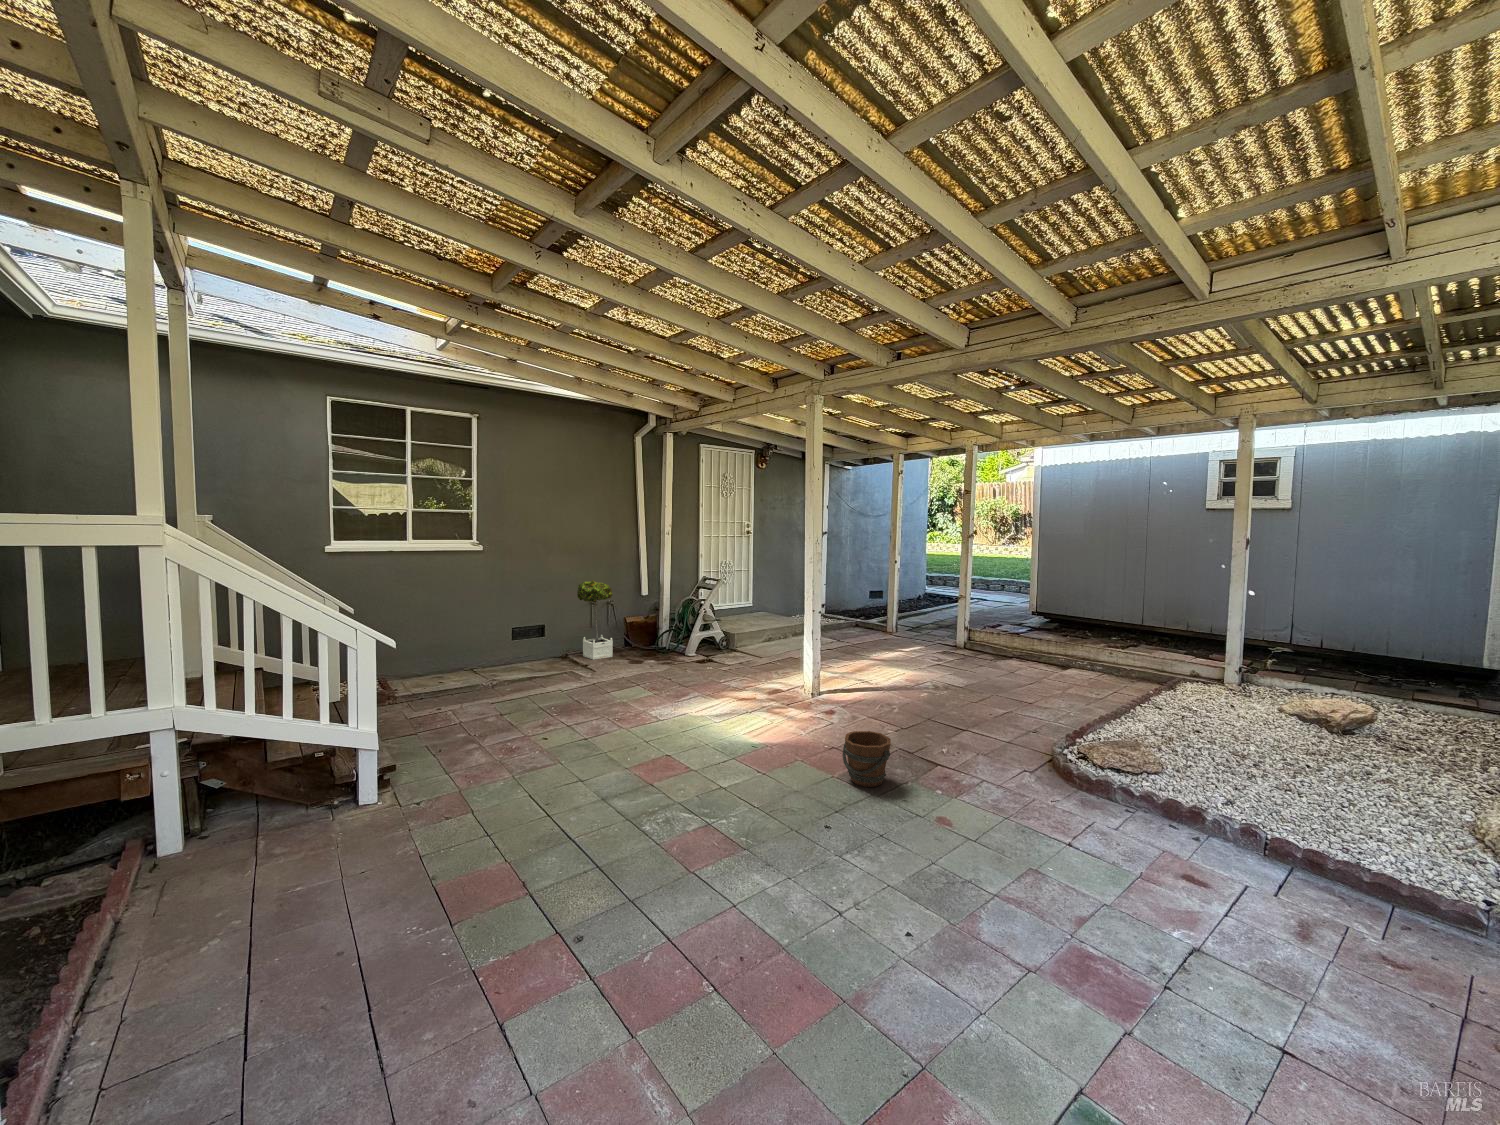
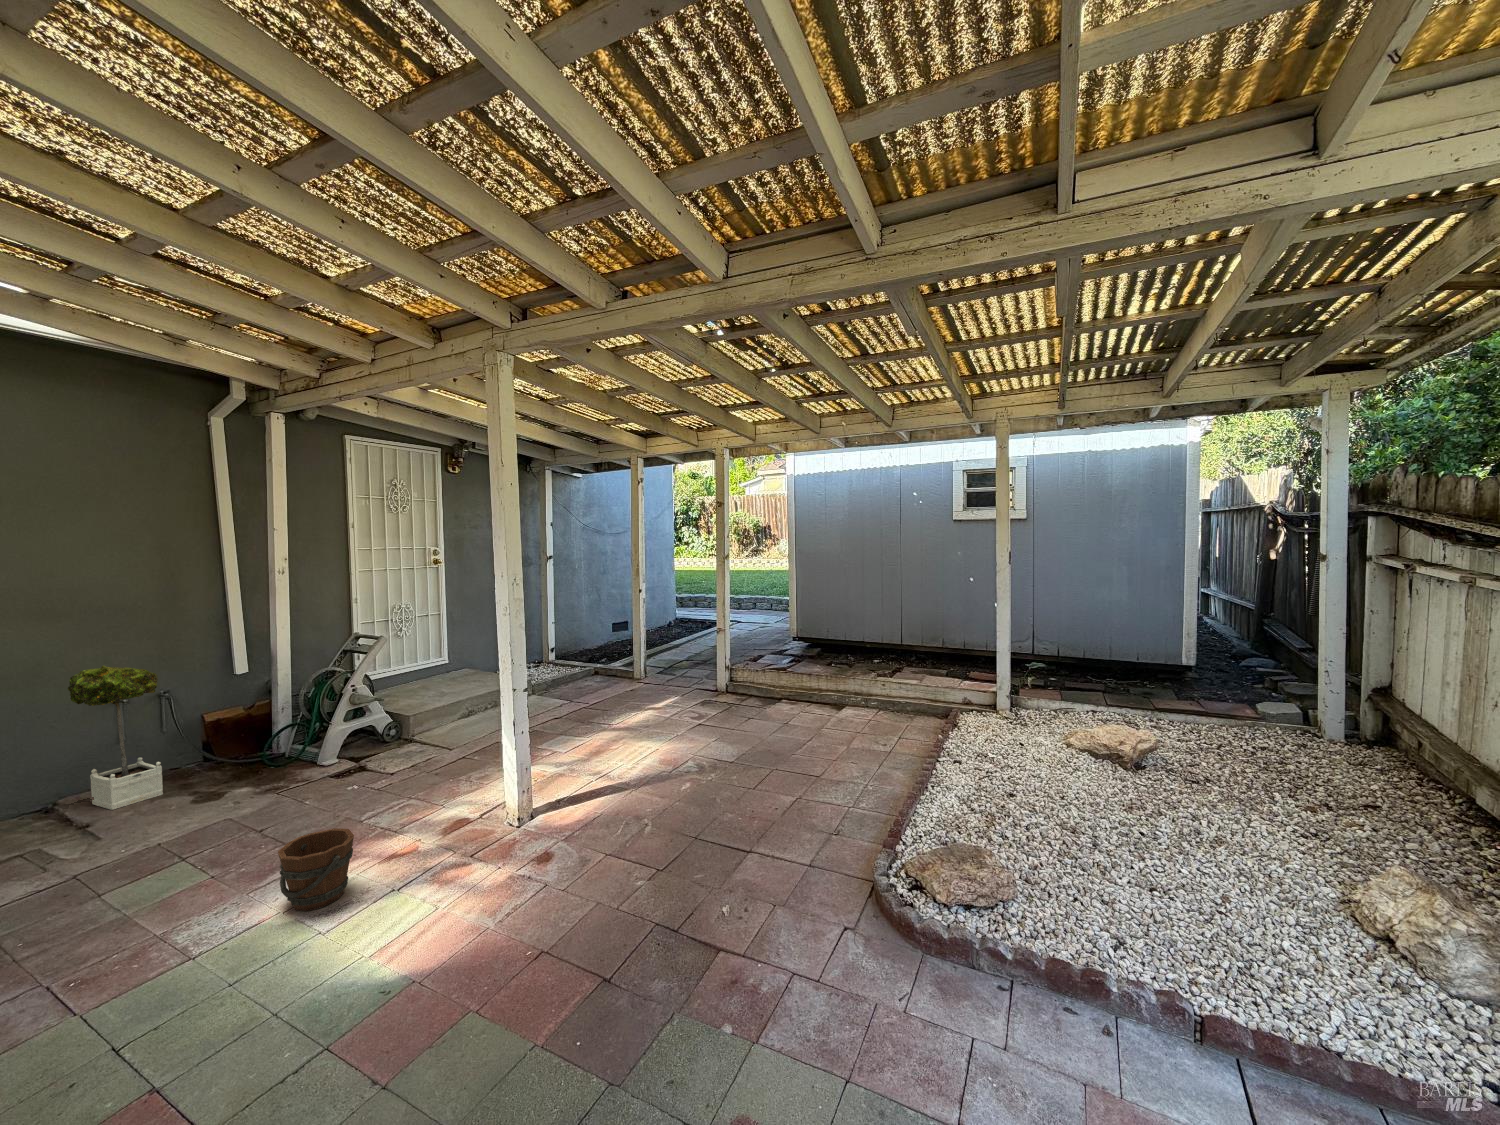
bucket: present [843,731,891,787] -> present [278,828,354,911]

